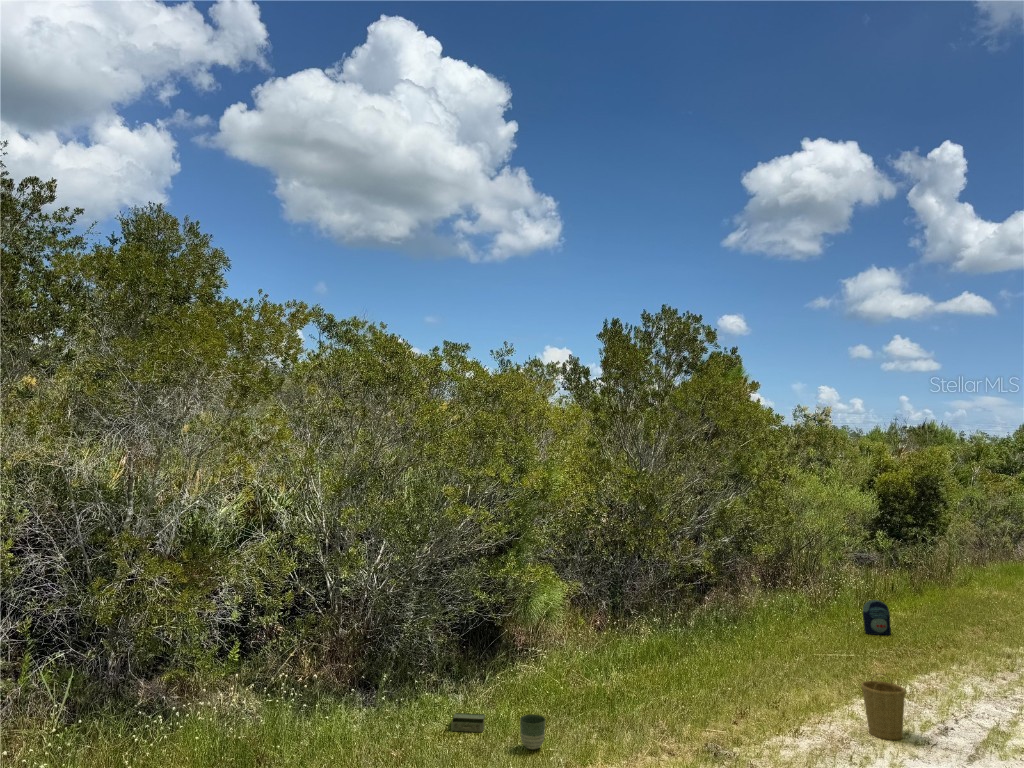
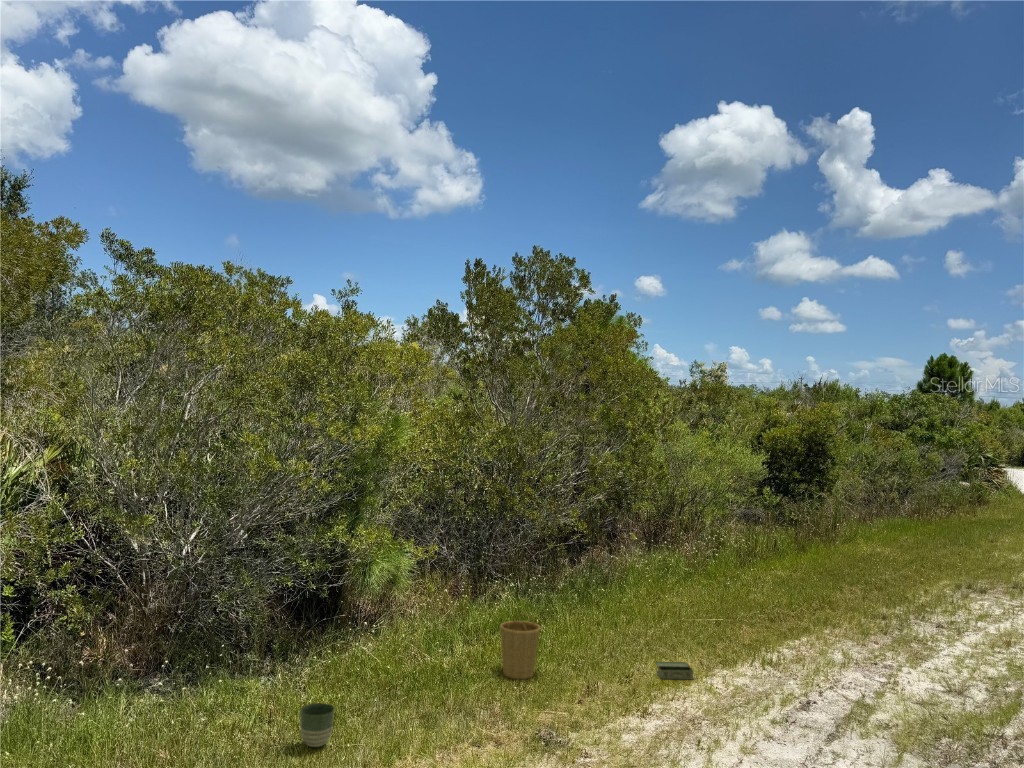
backpack: present [863,600,891,635] -> none [738,559,766,597]
basket: present [861,673,905,740] -> present [500,613,541,679]
toolbox: present [451,713,485,732] -> present [655,662,693,679]

